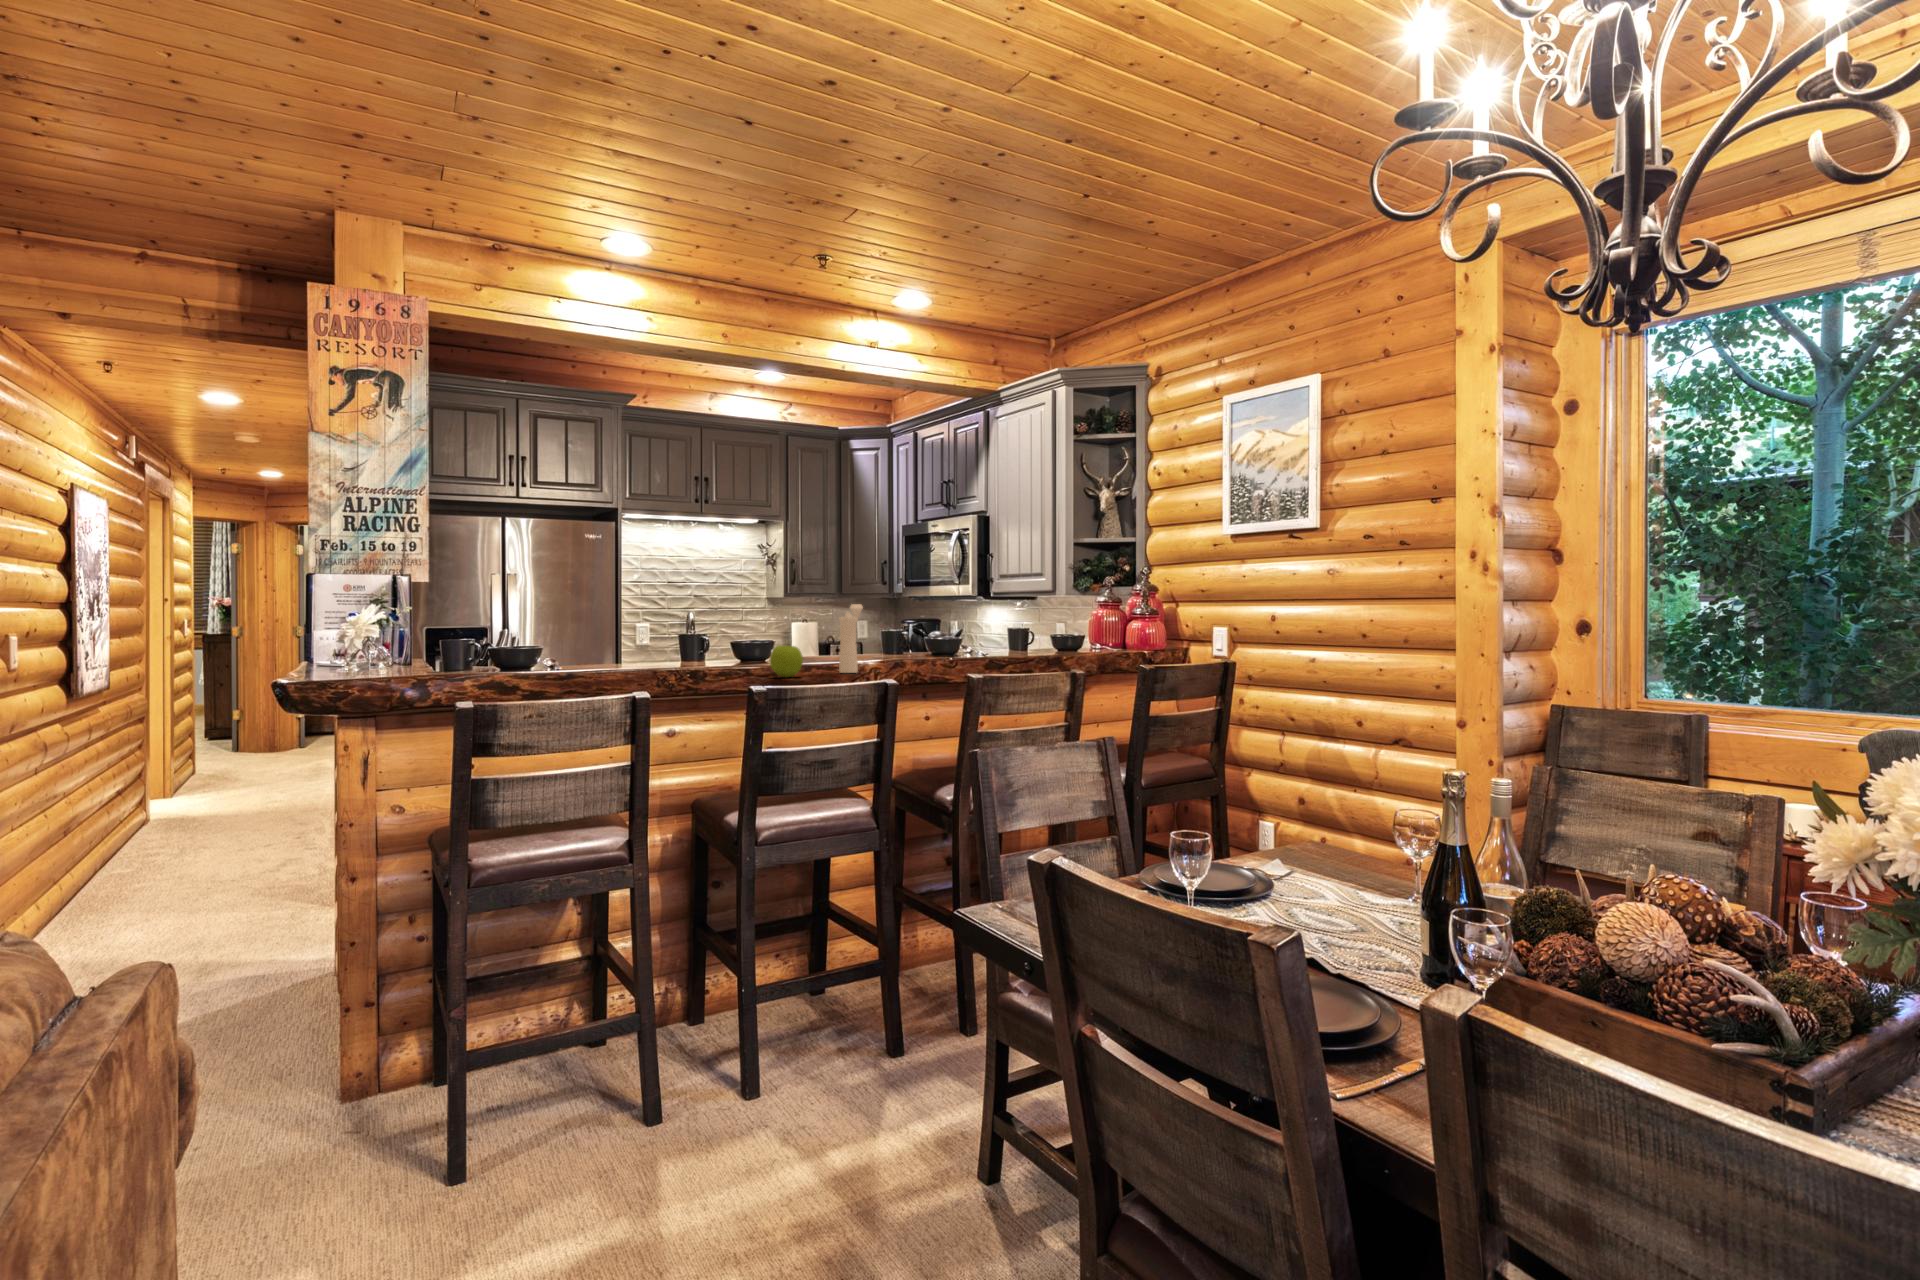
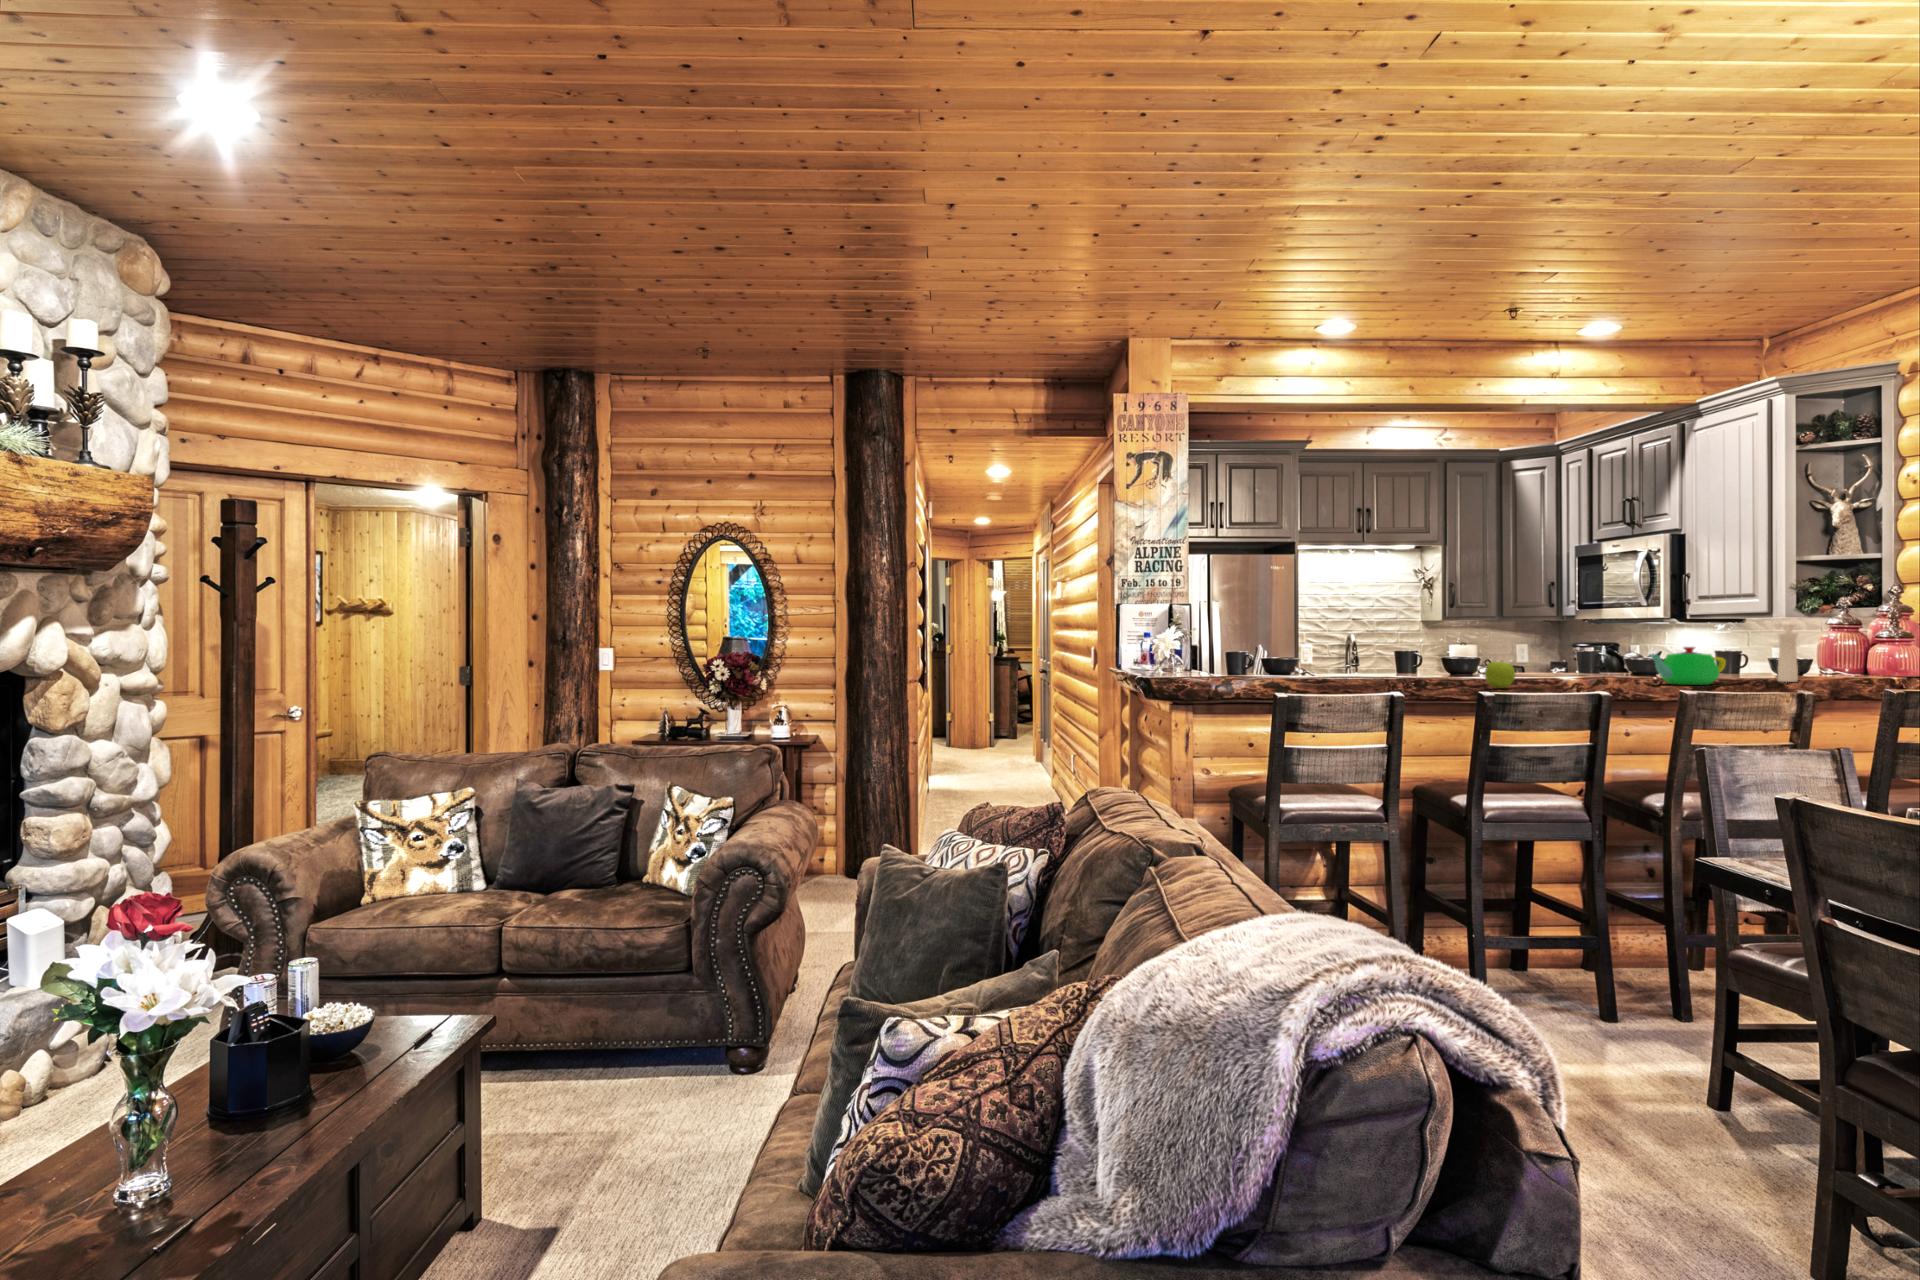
pepper mill: present [839,604,863,673] -> present [1778,621,1798,682]
teapot: none [940,625,1011,666] -> present [1650,647,1726,685]

